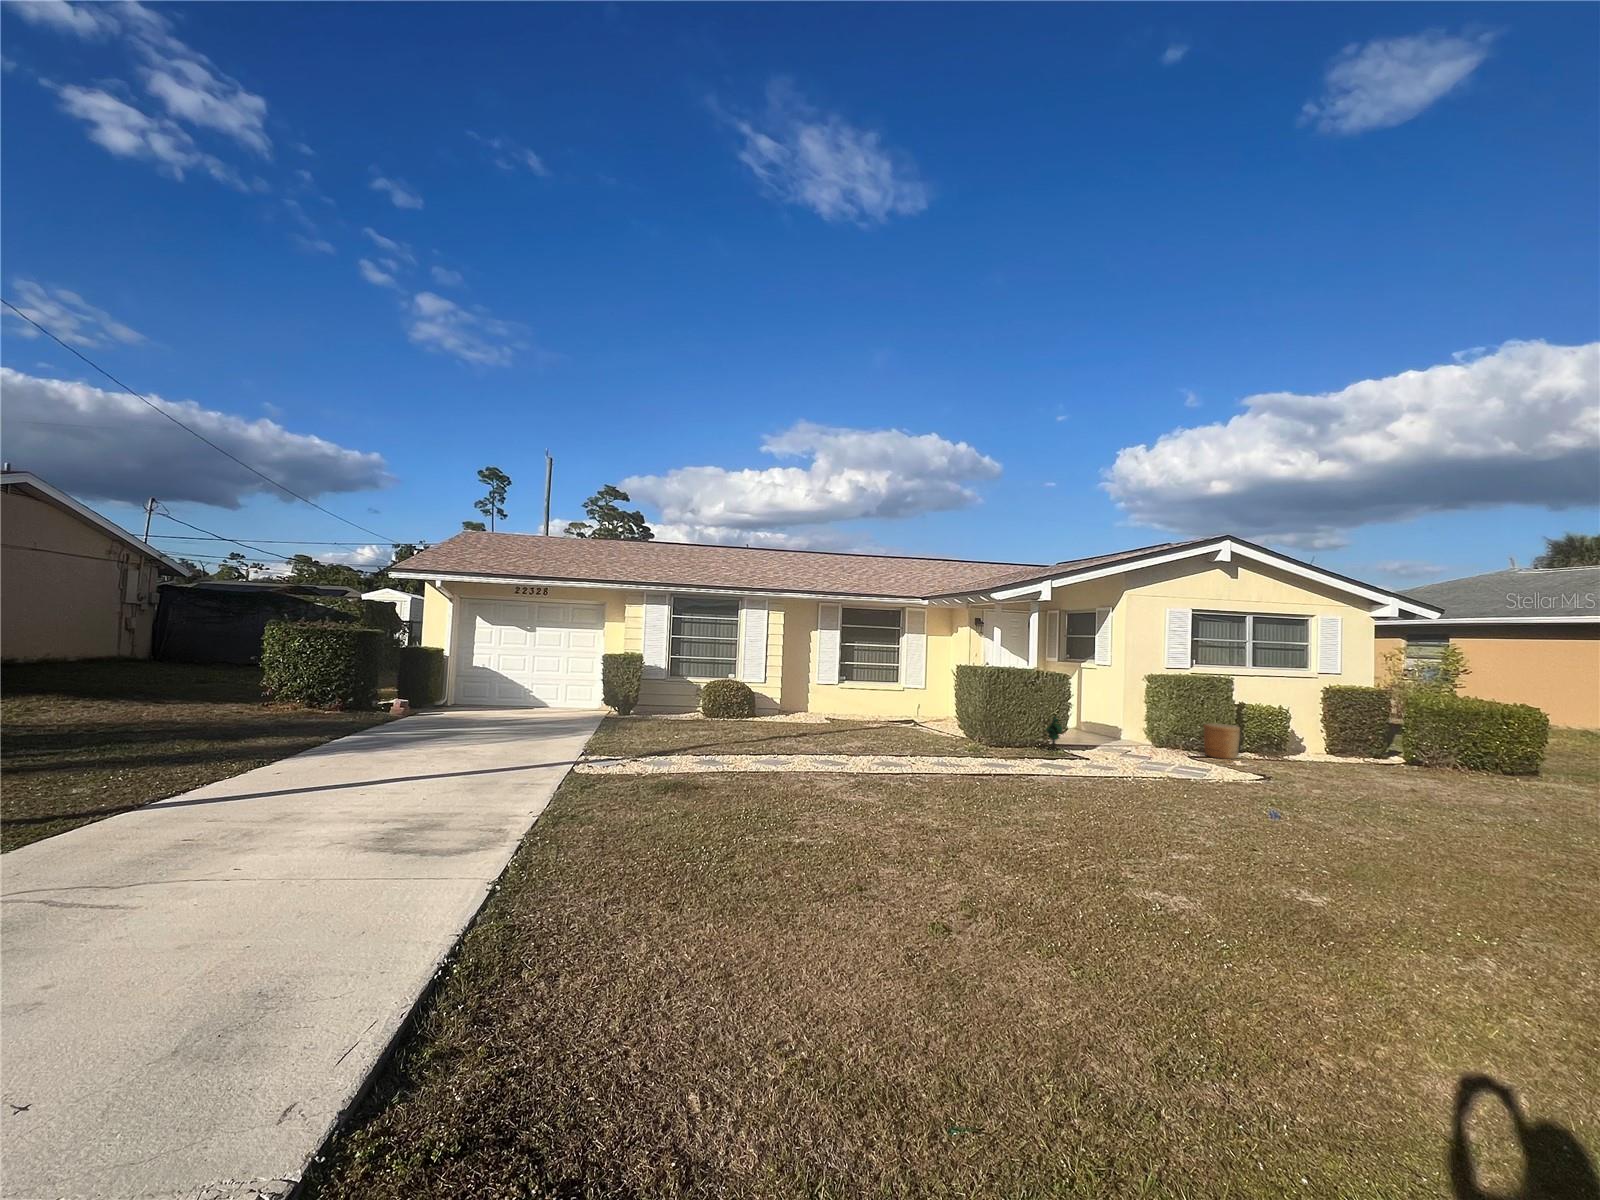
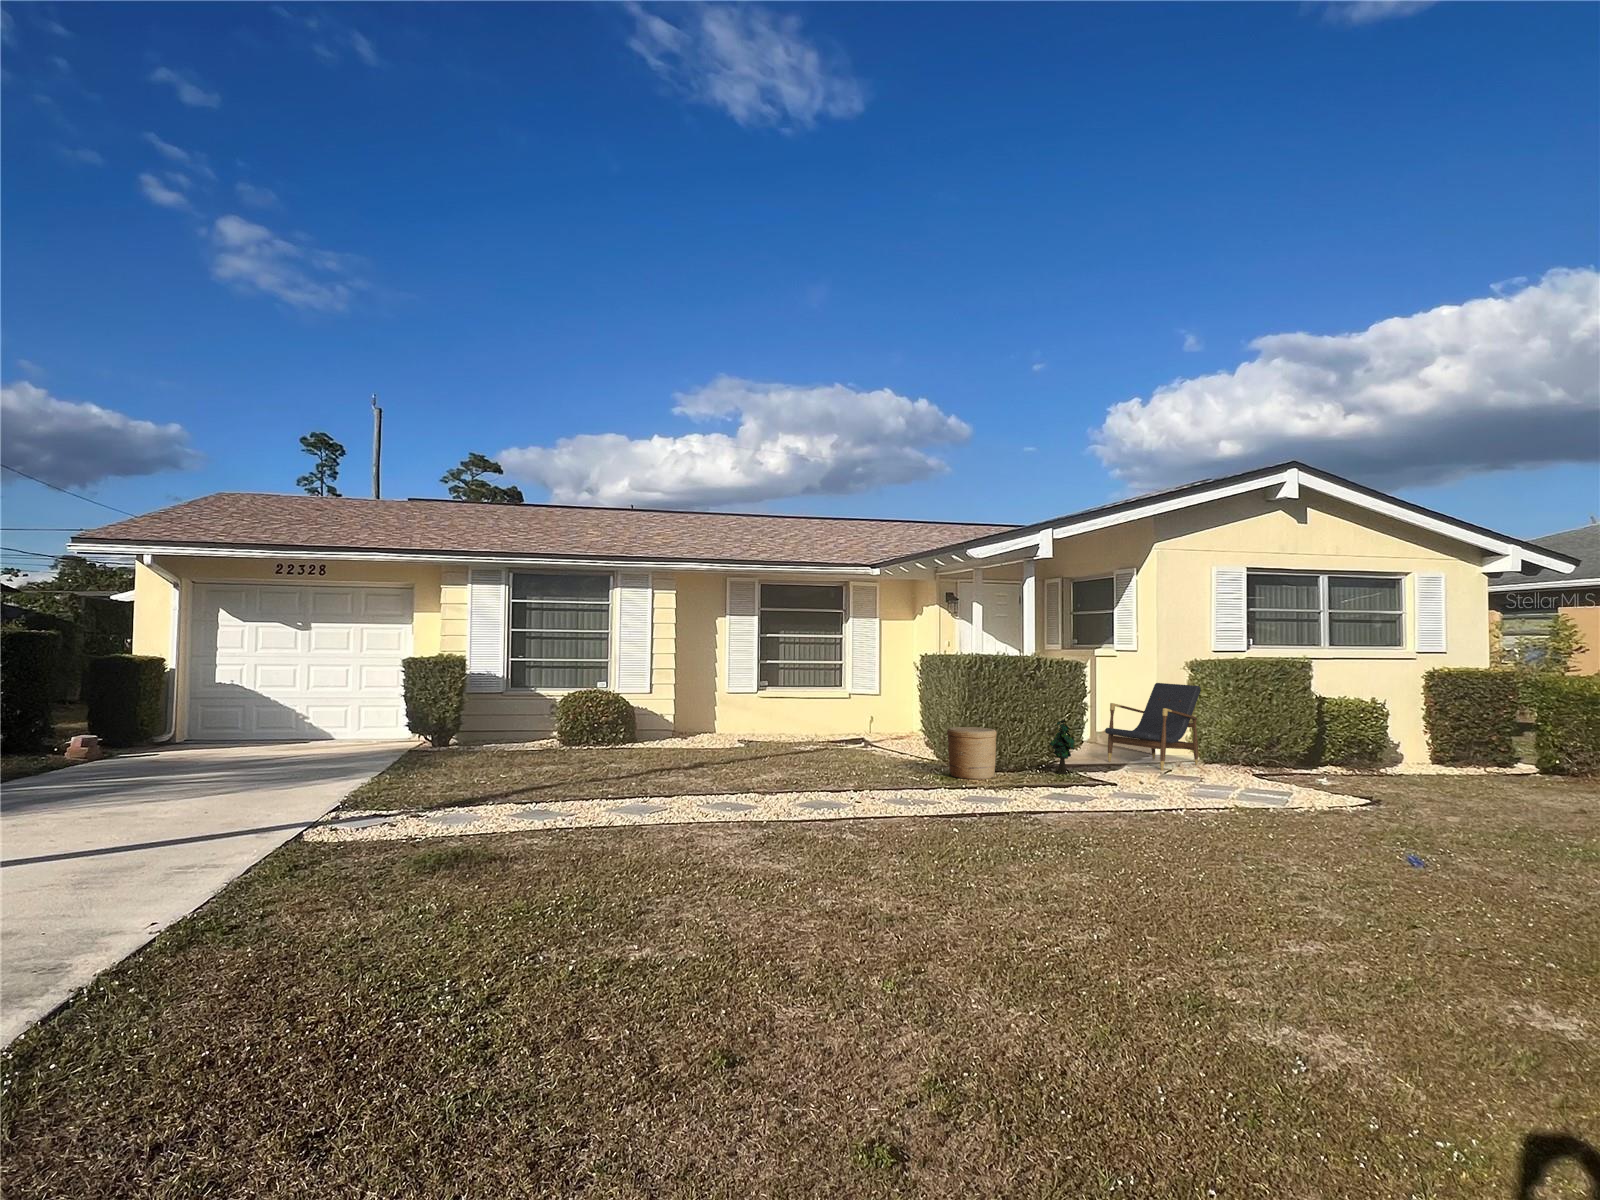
lounge chair: none [1086,690,1155,751] -> present [1105,683,1201,770]
woven basket: present [1203,723,1240,759] -> present [947,727,997,780]

